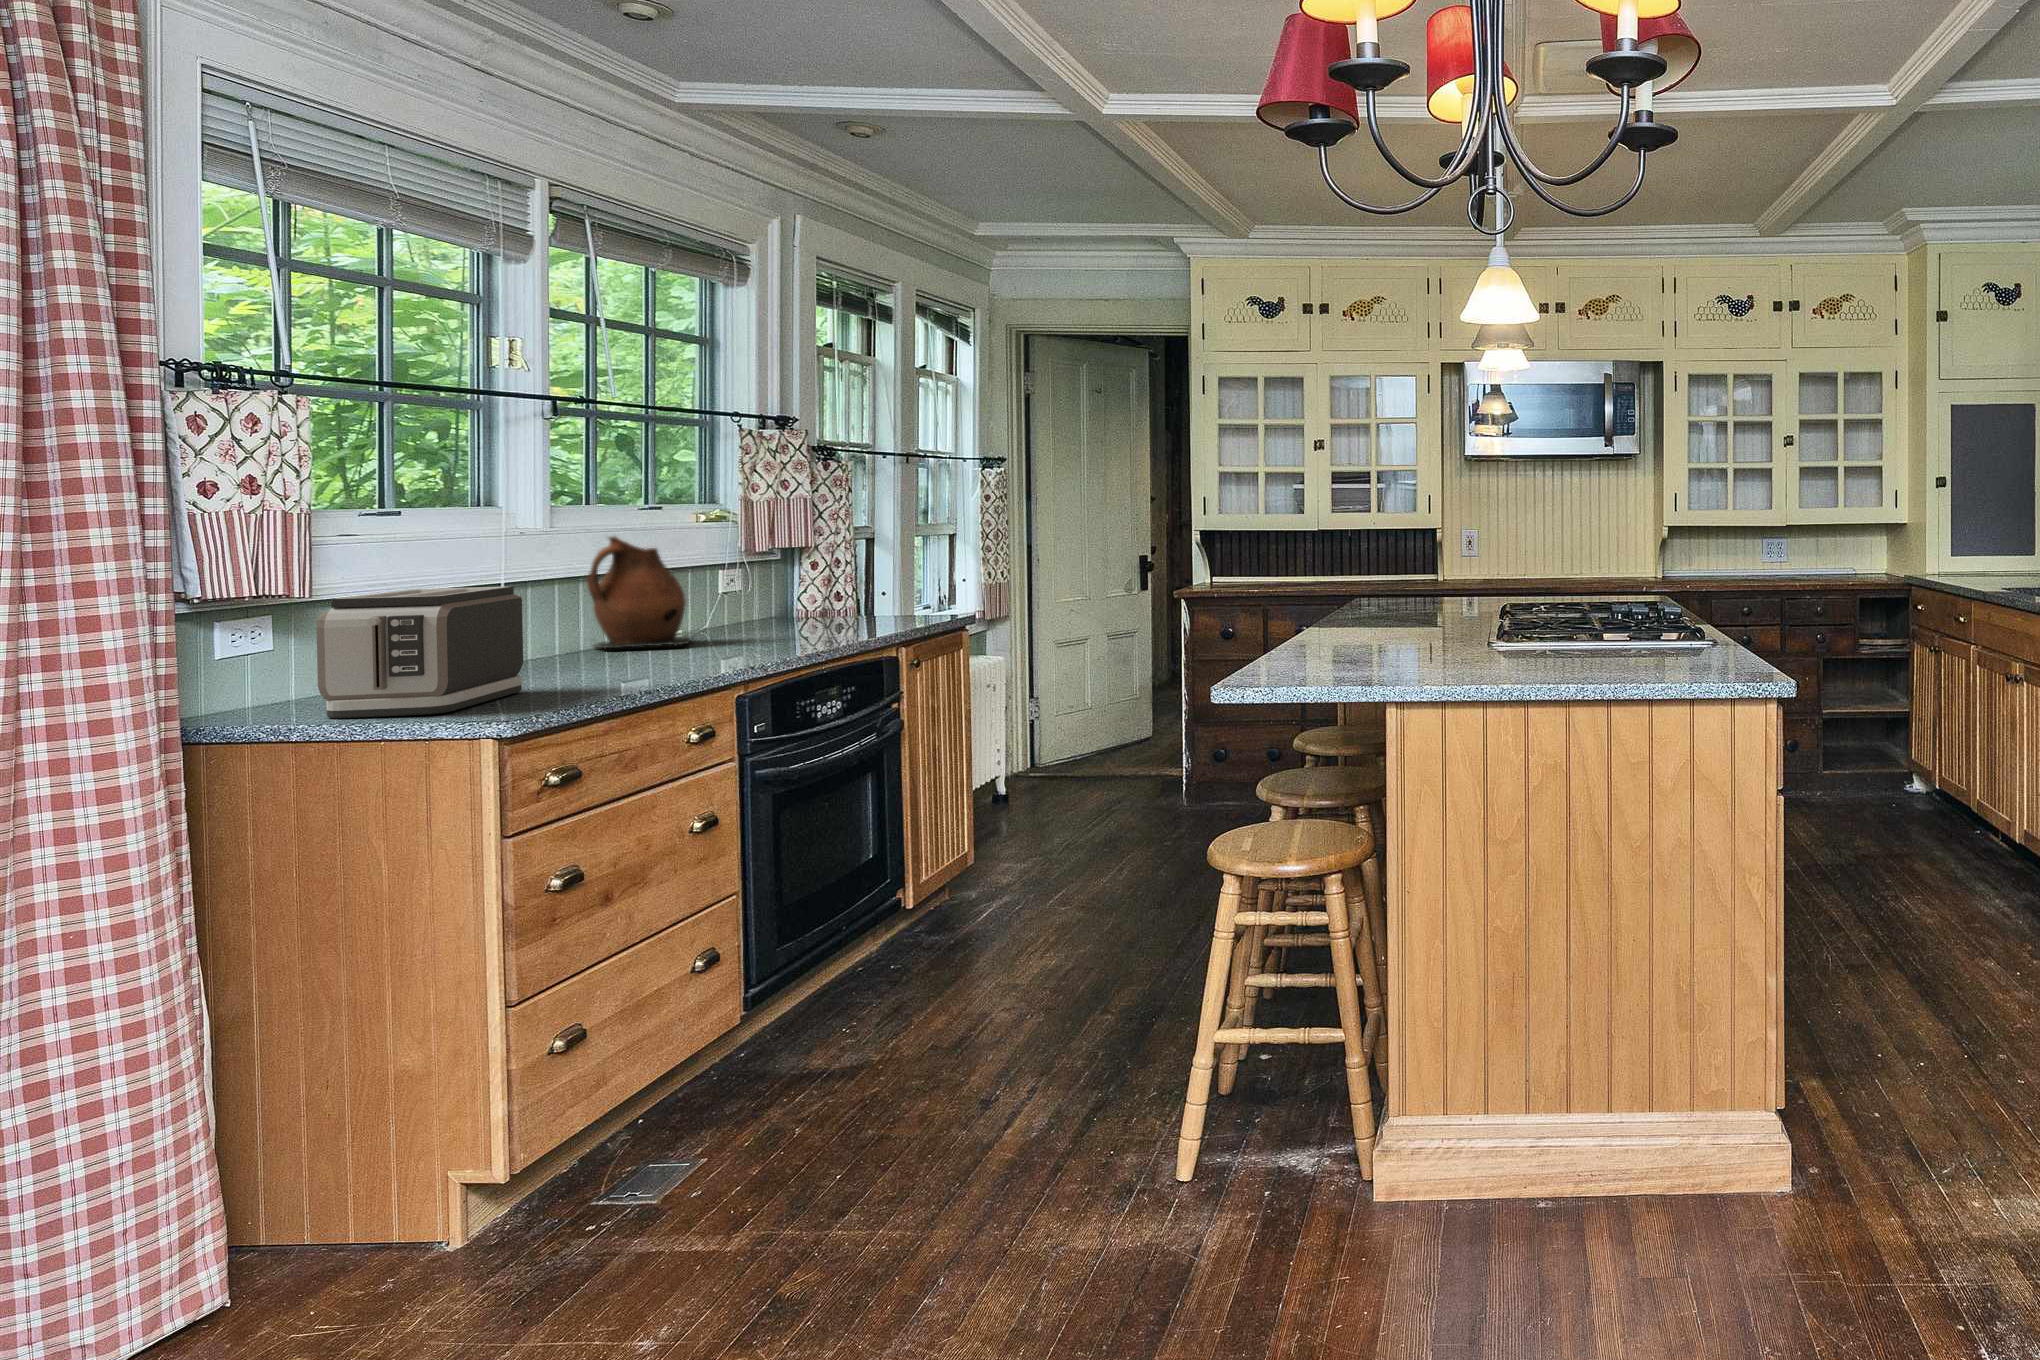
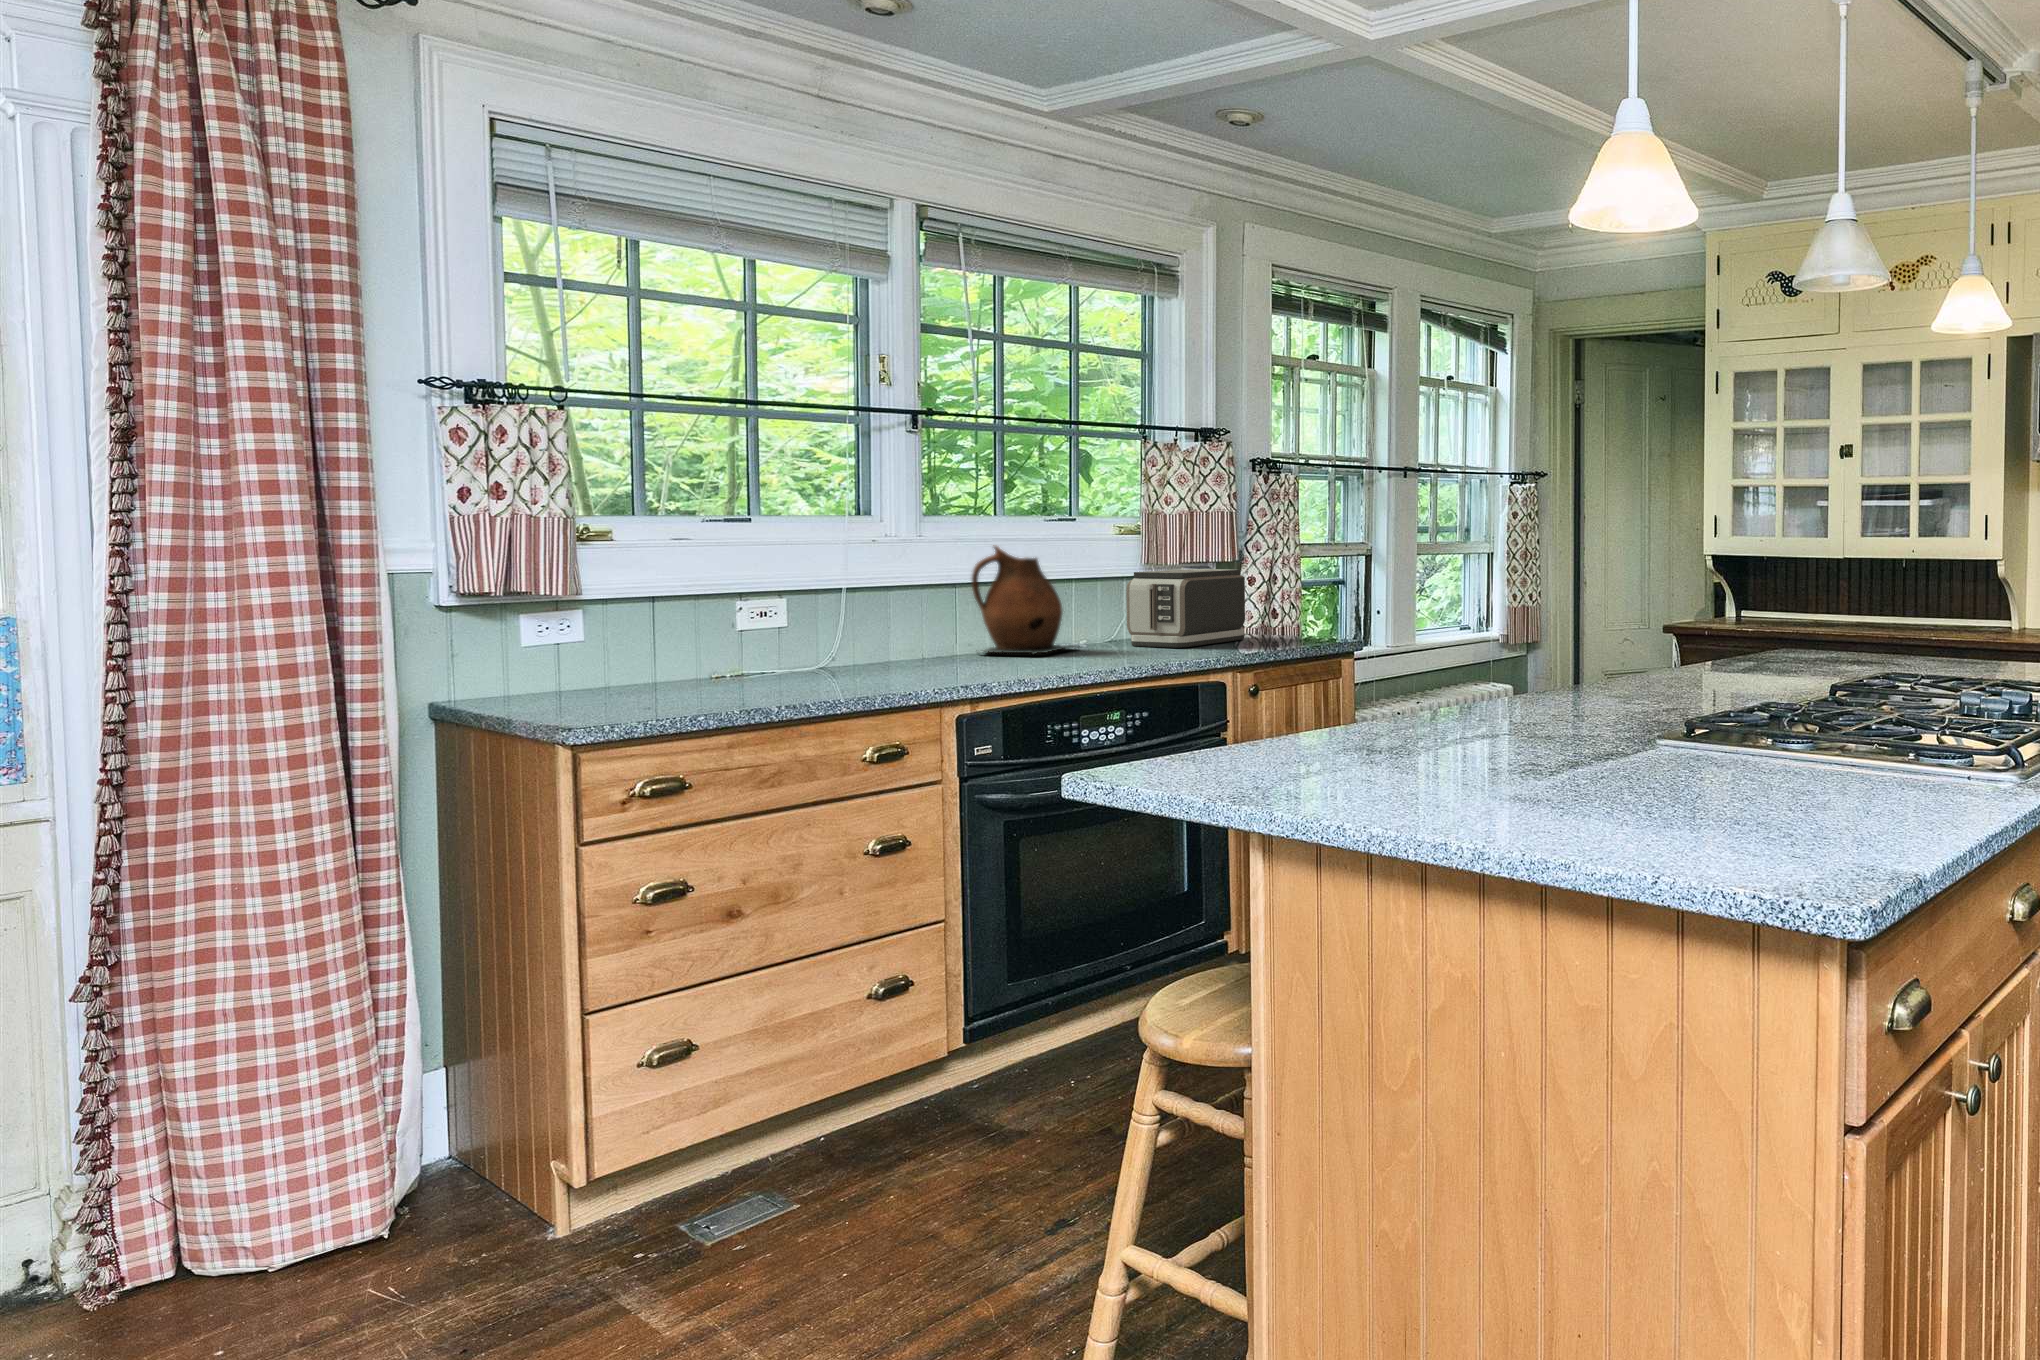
toaster: present [316,586,523,718] -> present [1126,569,1245,648]

